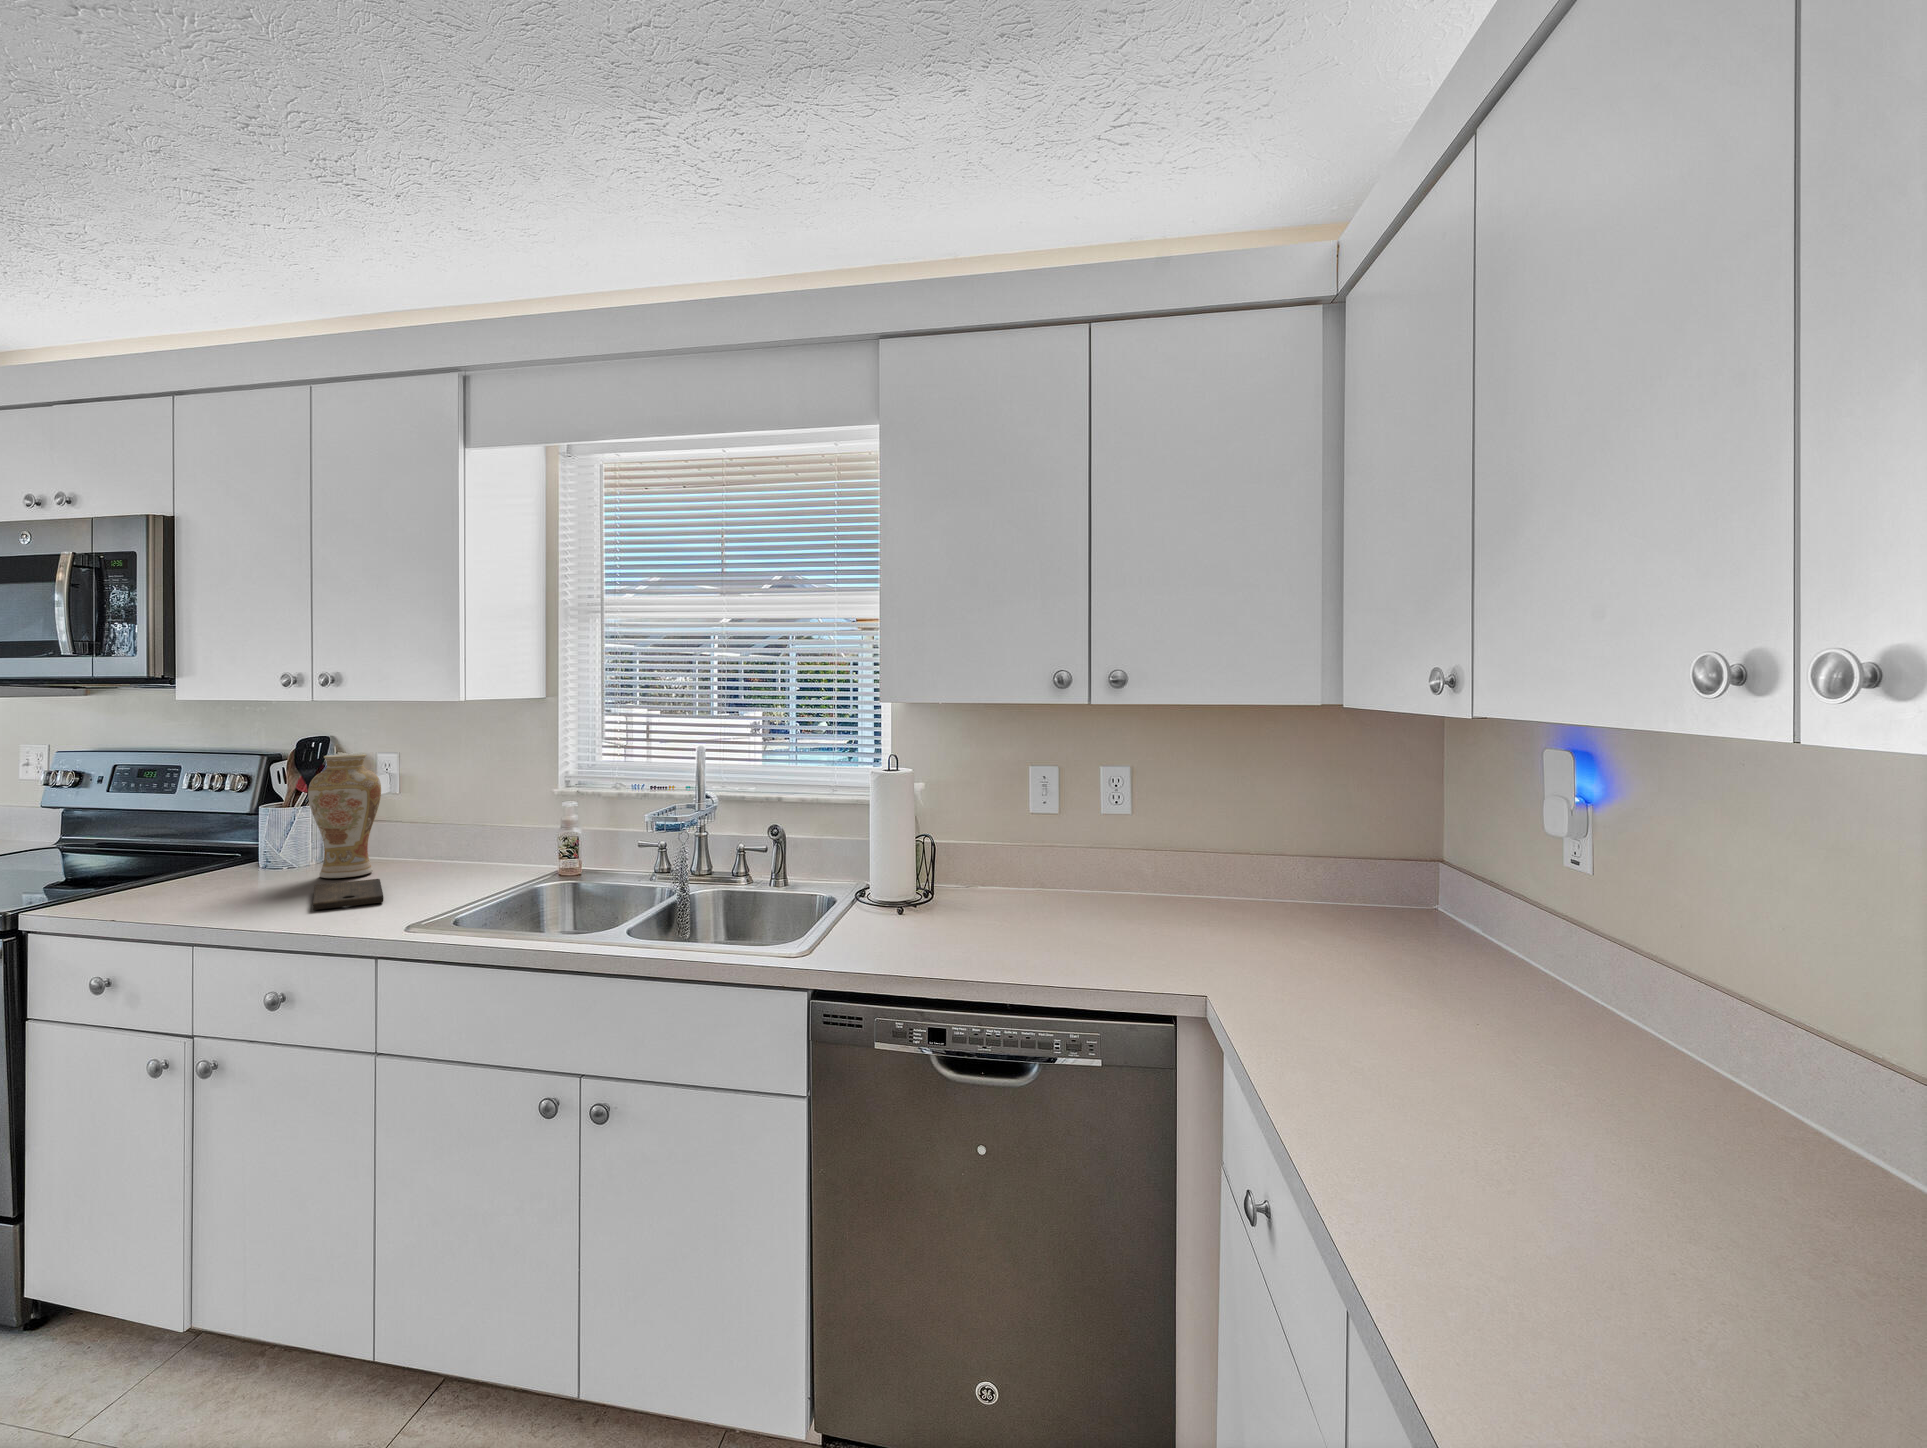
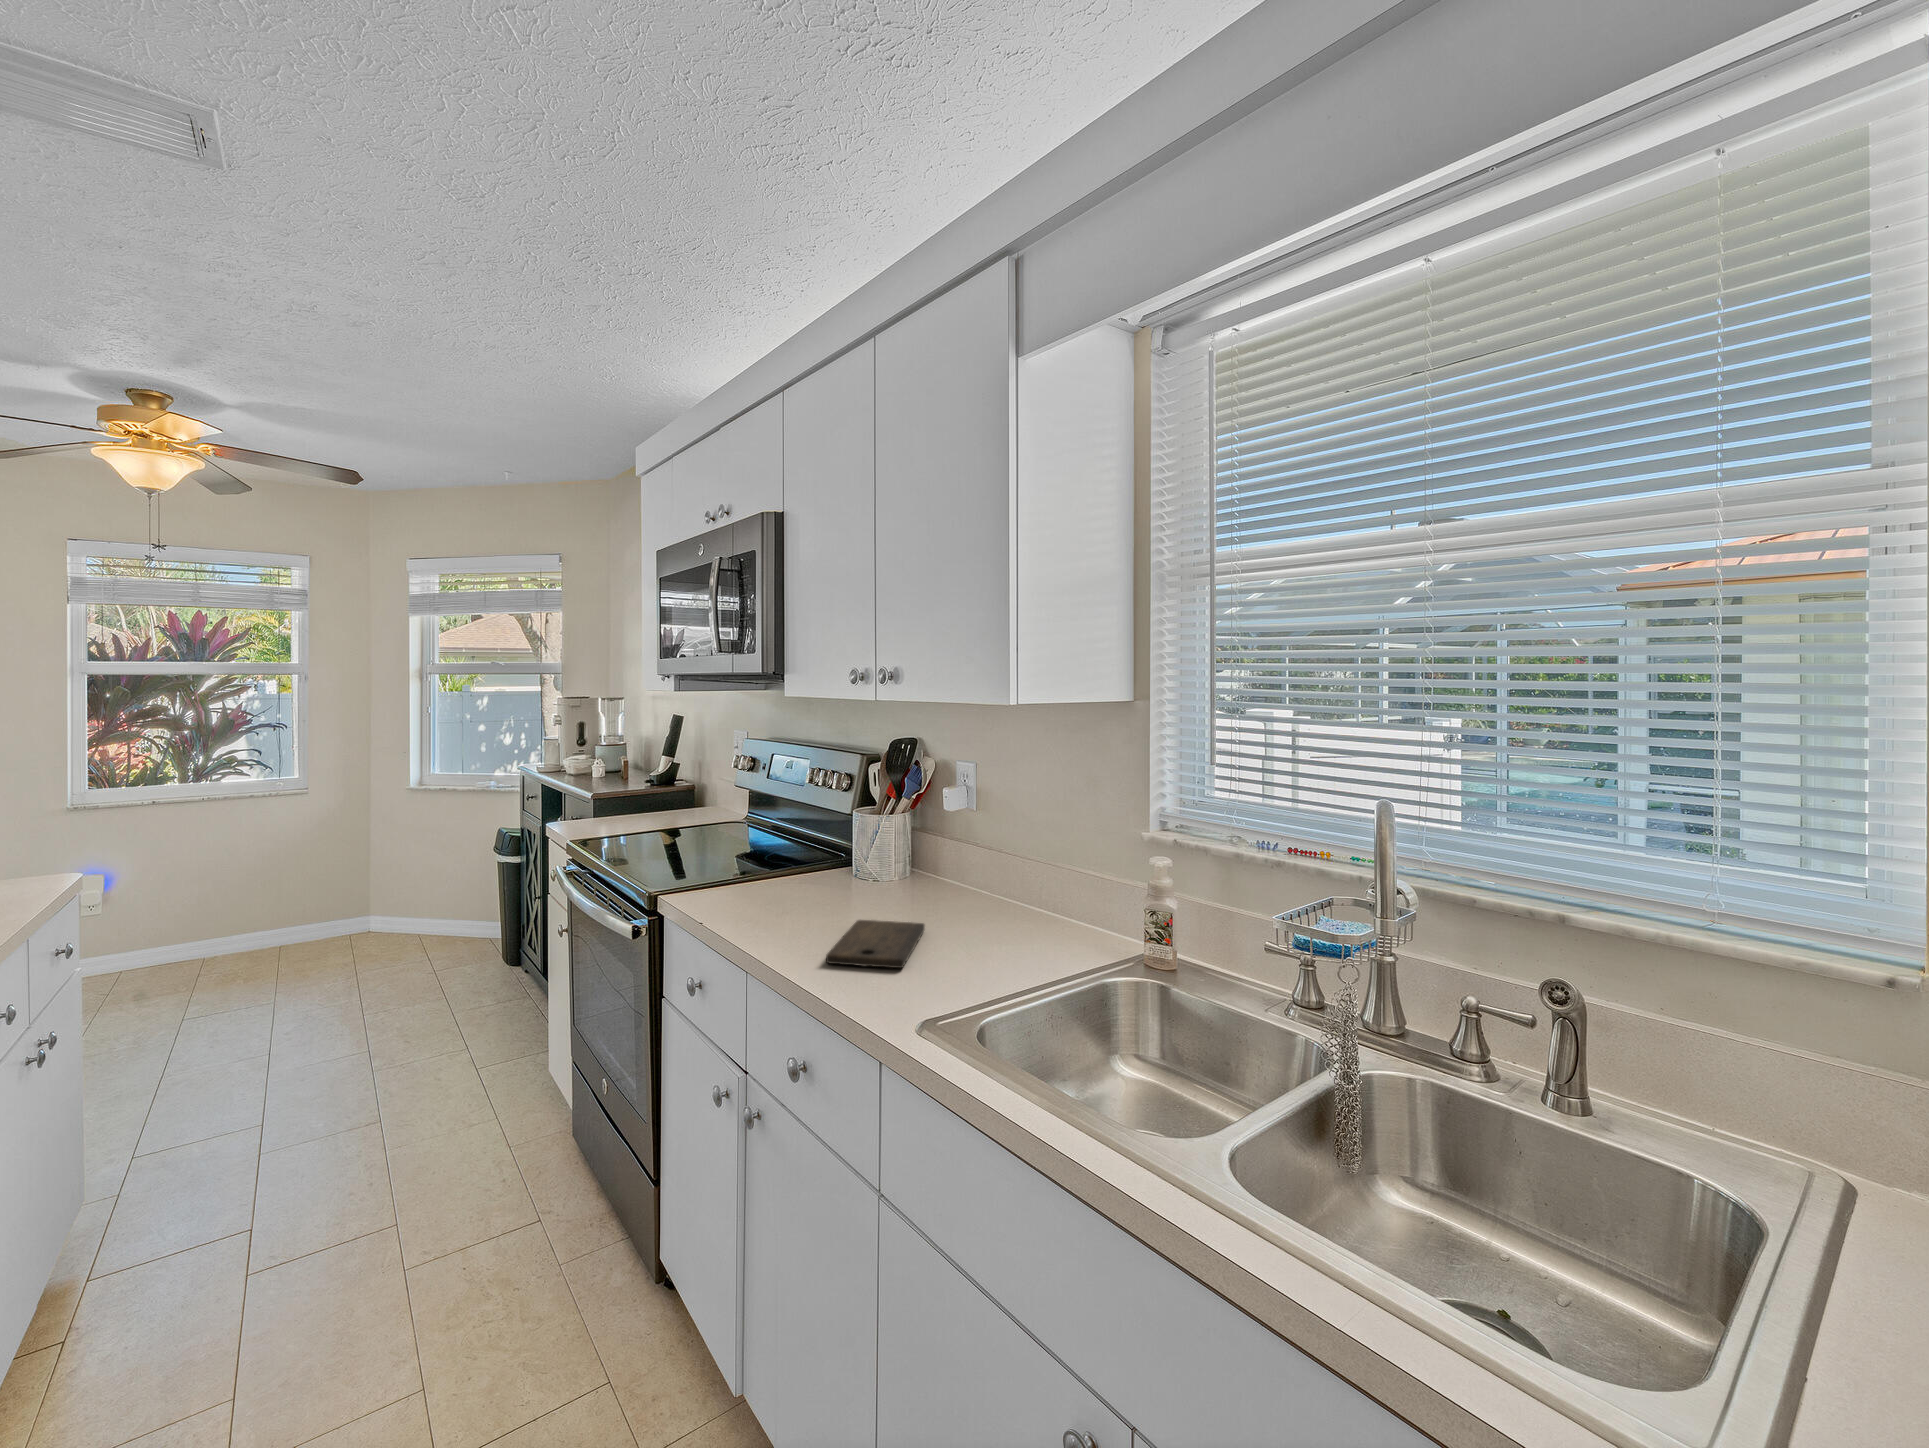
vase: present [308,754,381,878] -> none [871,763,944,910]

